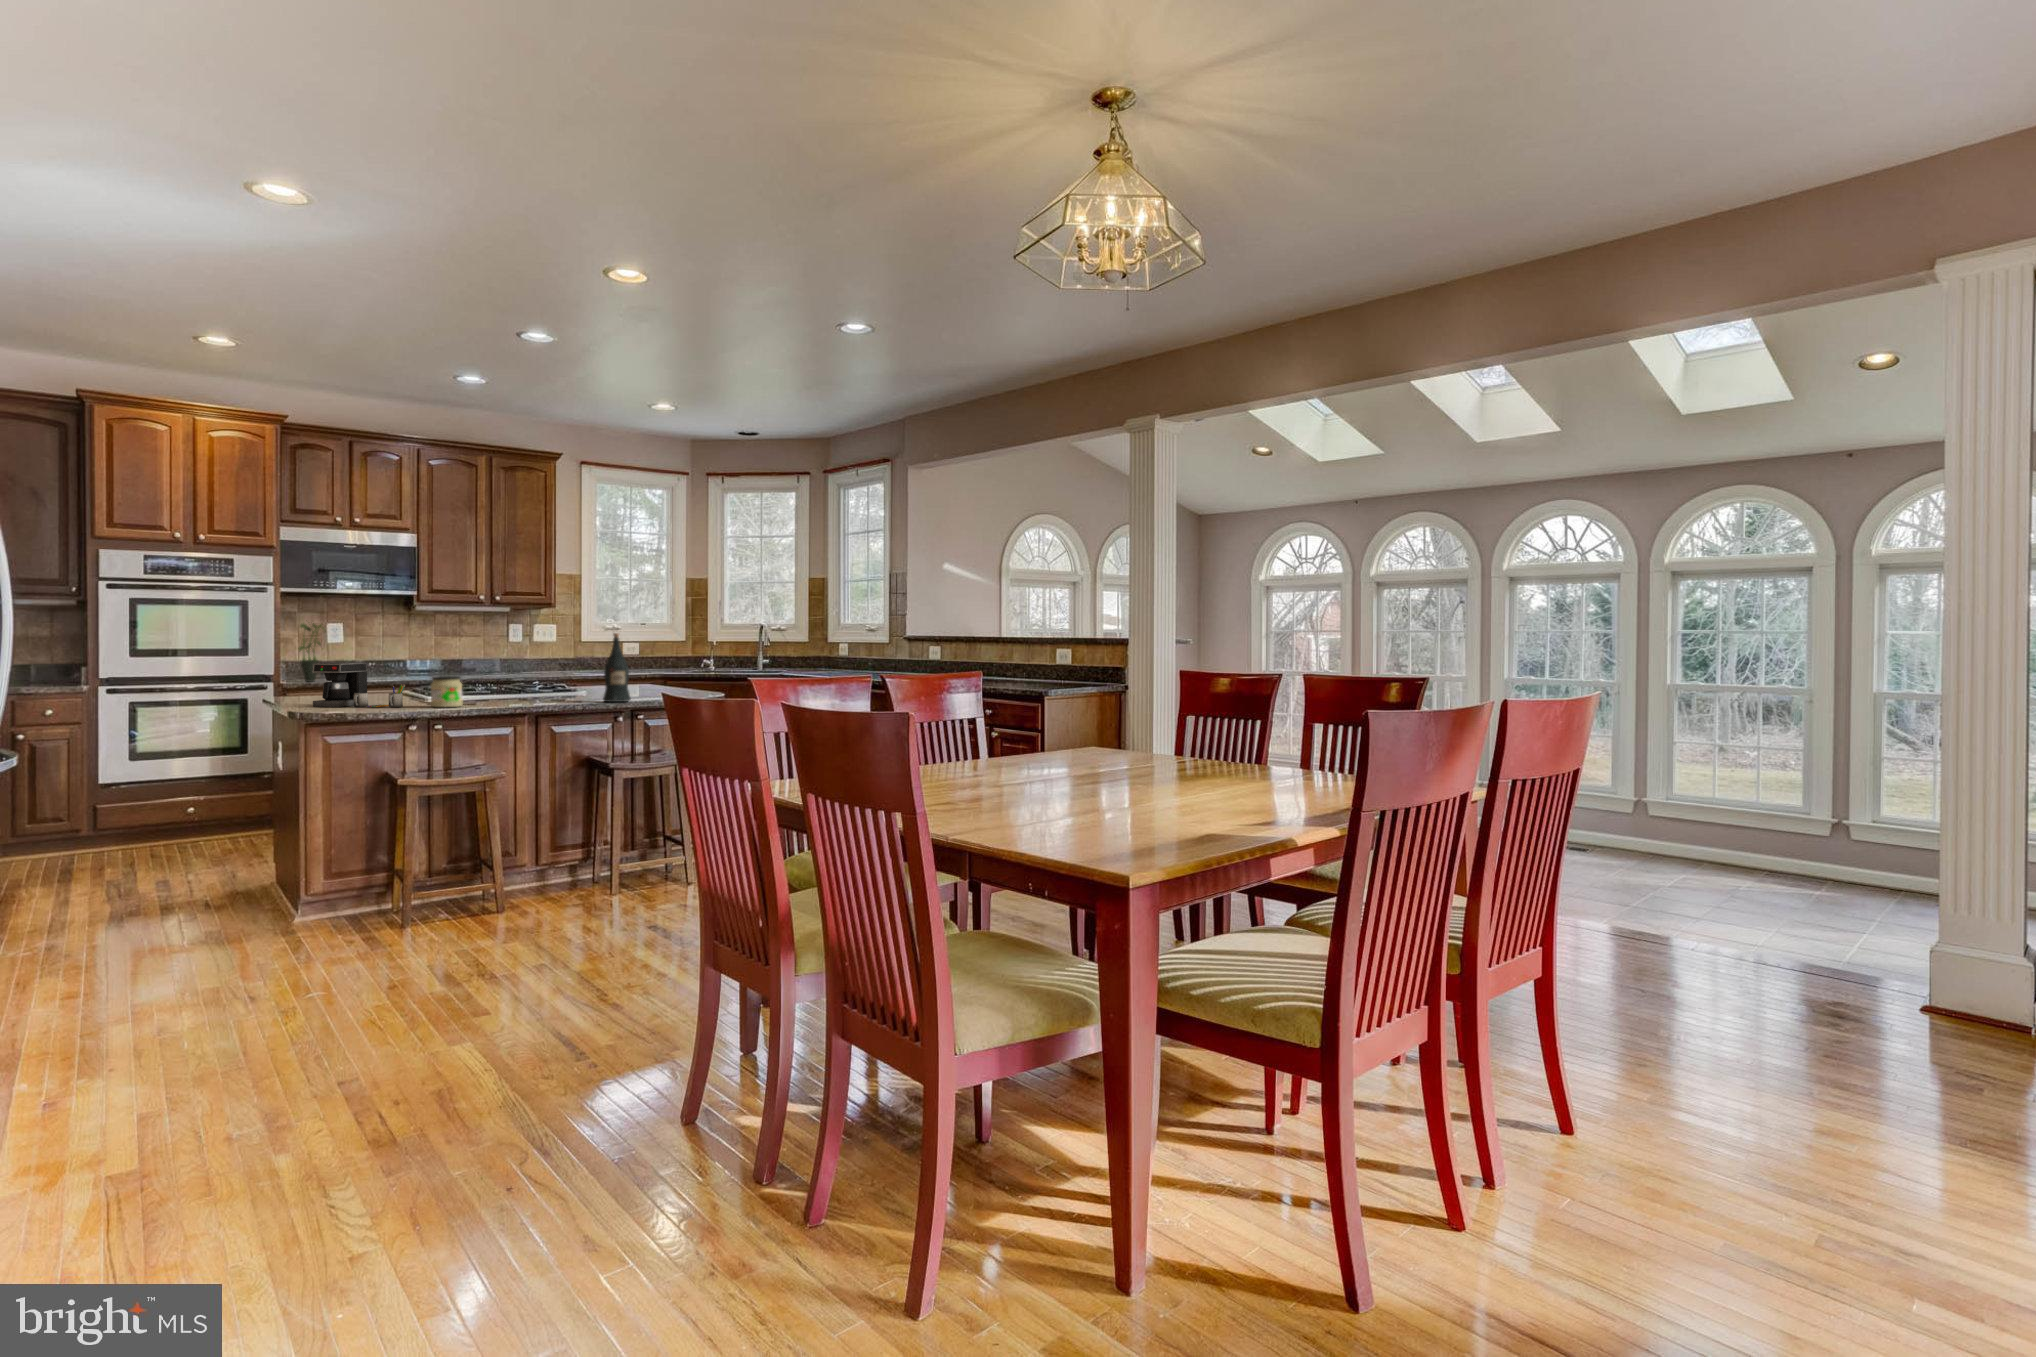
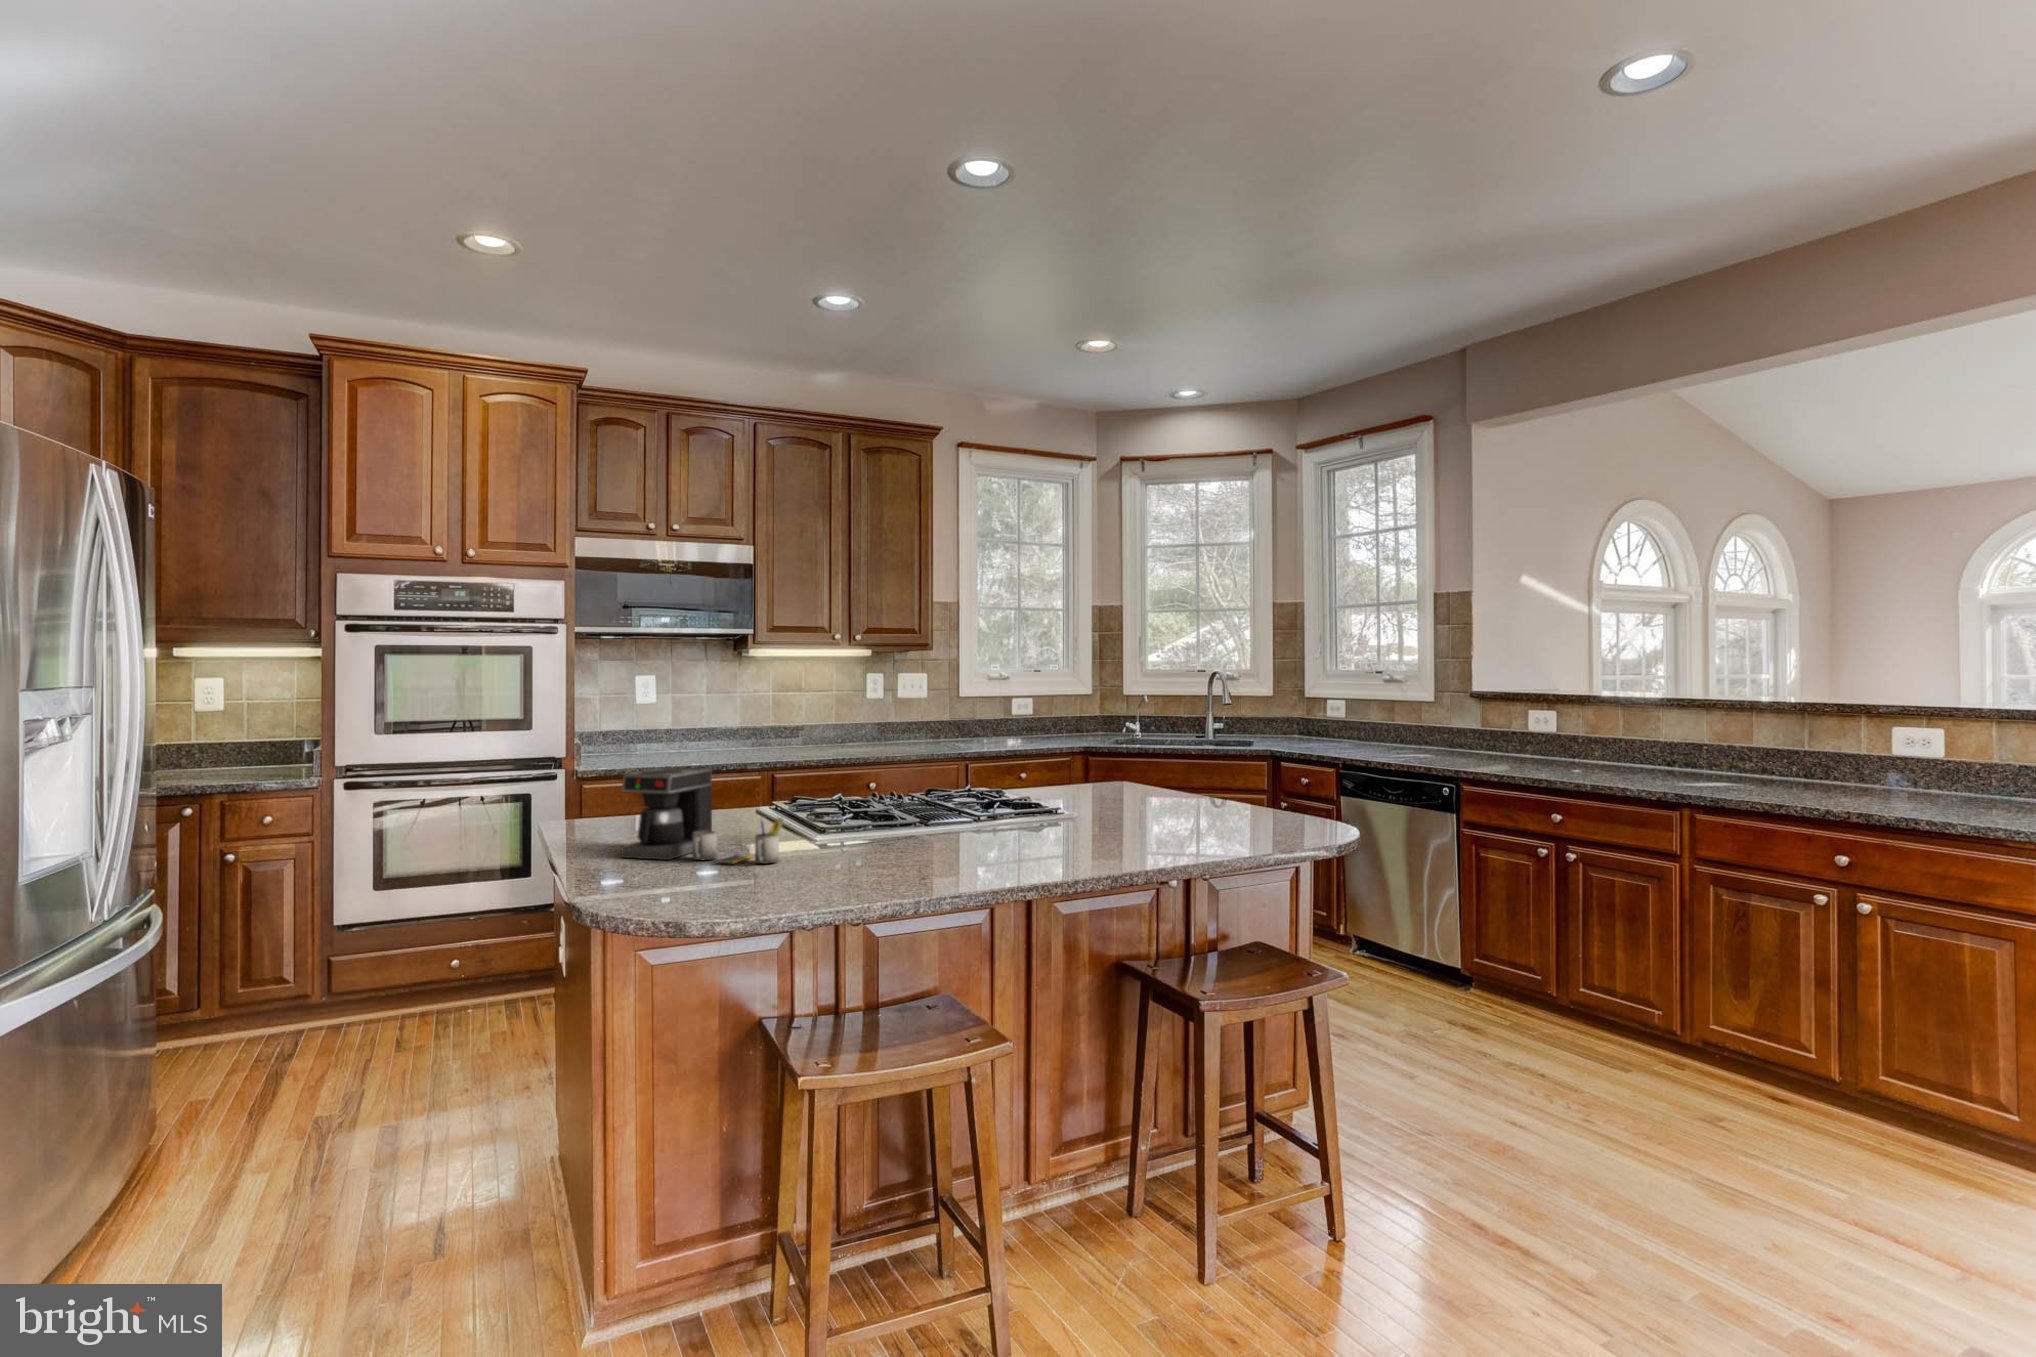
potted plant: present [299,623,321,682] -> none [597,673,632,762]
wine bottle: present [603,633,631,702] -> none [1120,708,1172,845]
jar: present [431,676,463,707] -> none [830,799,886,866]

